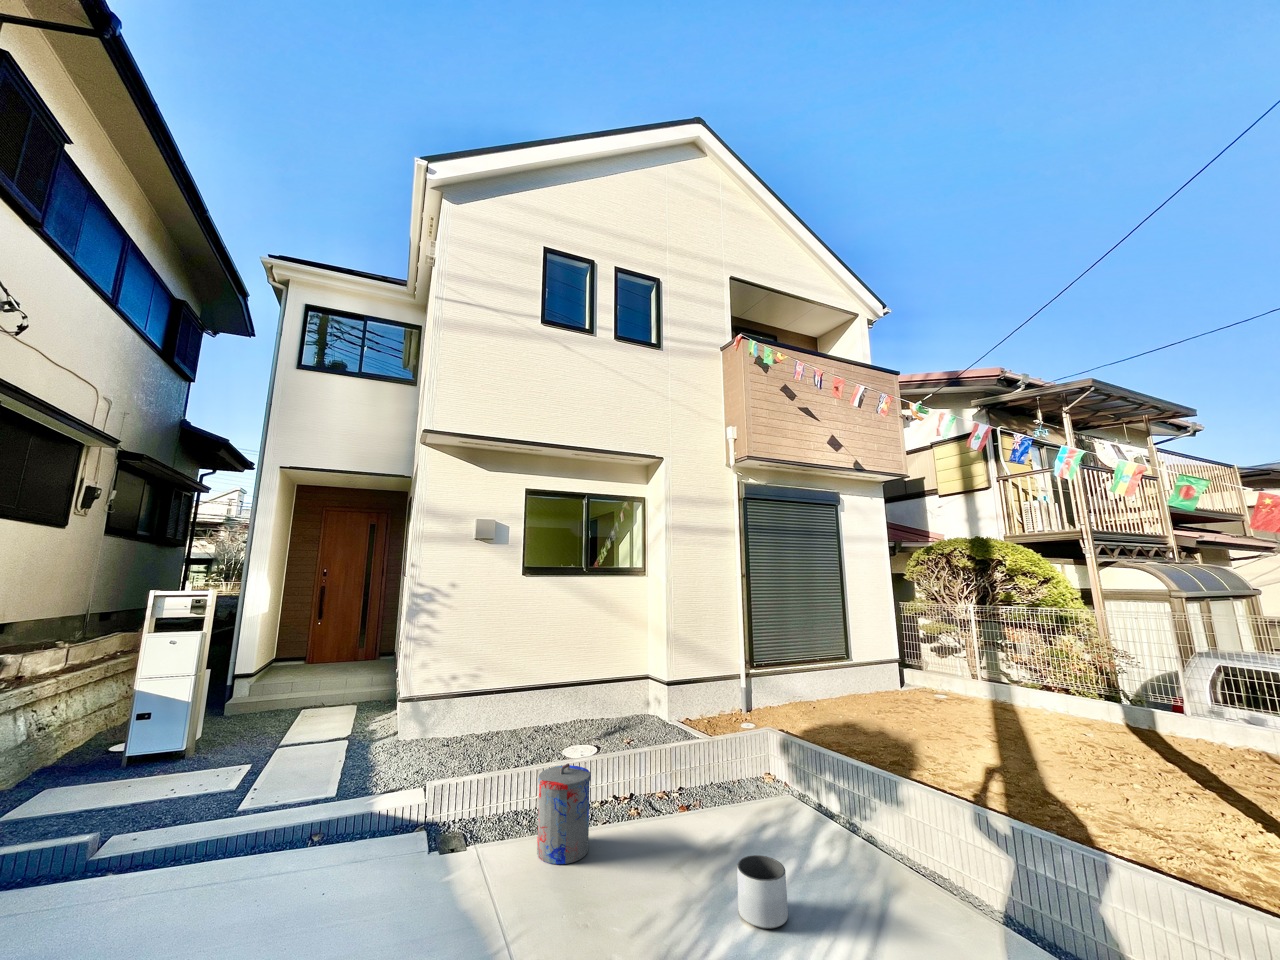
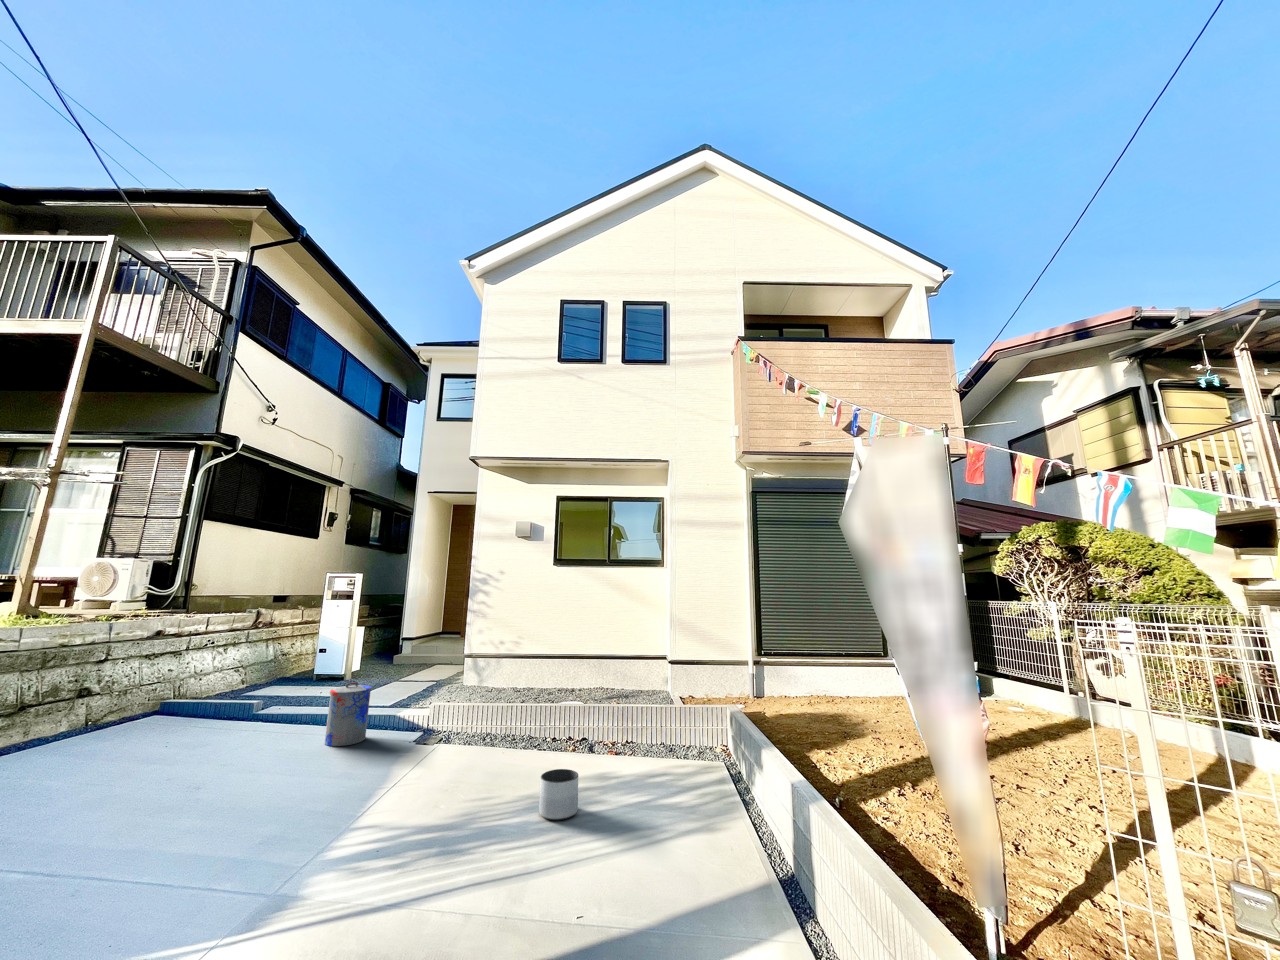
trash can: present [537,763,591,864] -> present [325,682,372,746]

